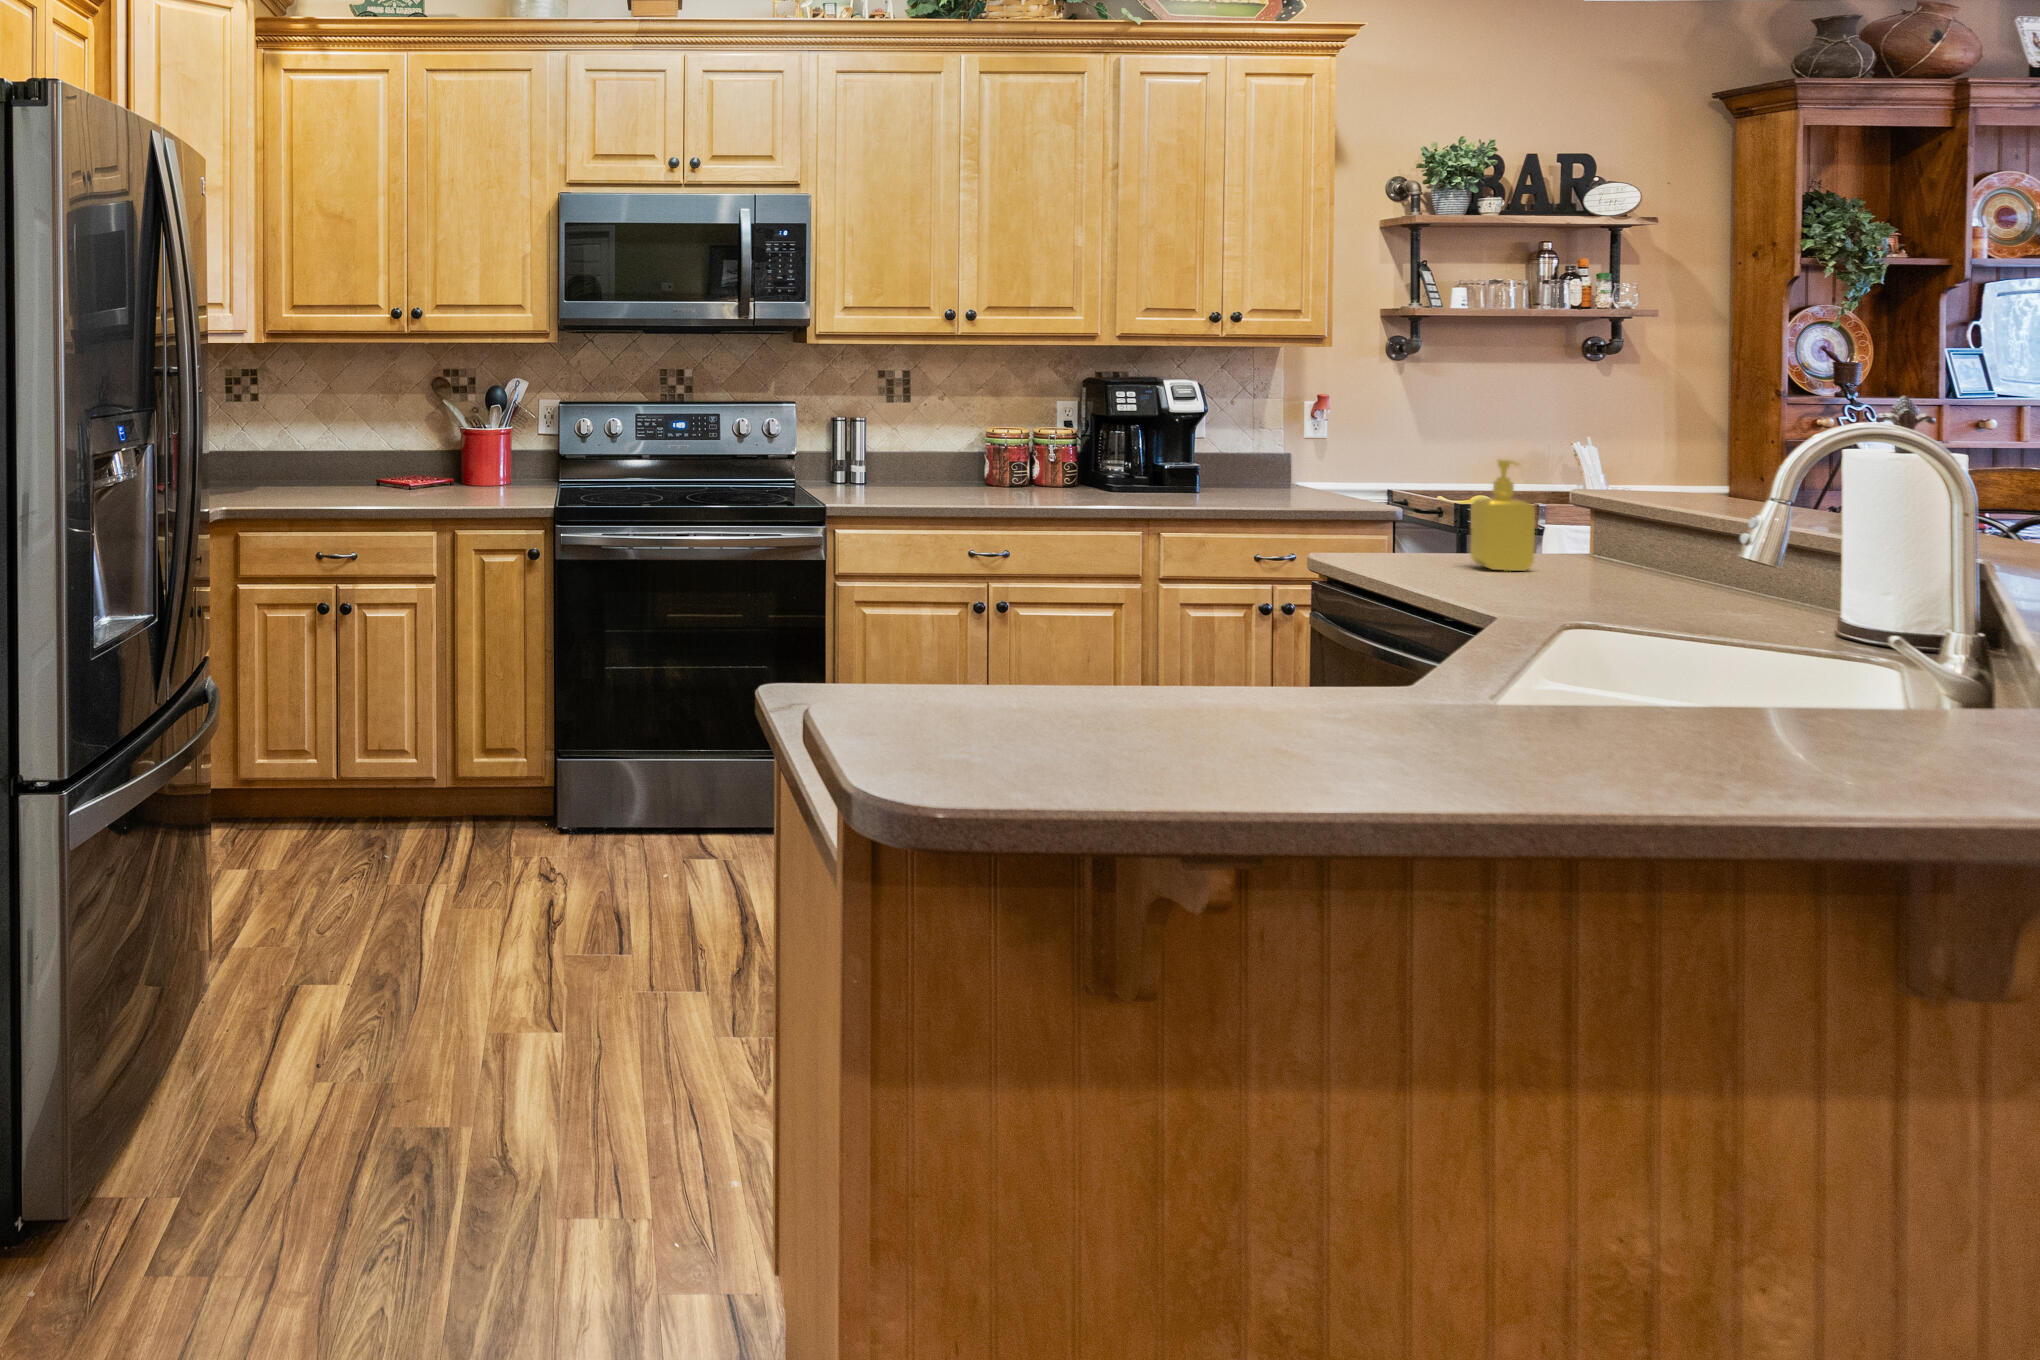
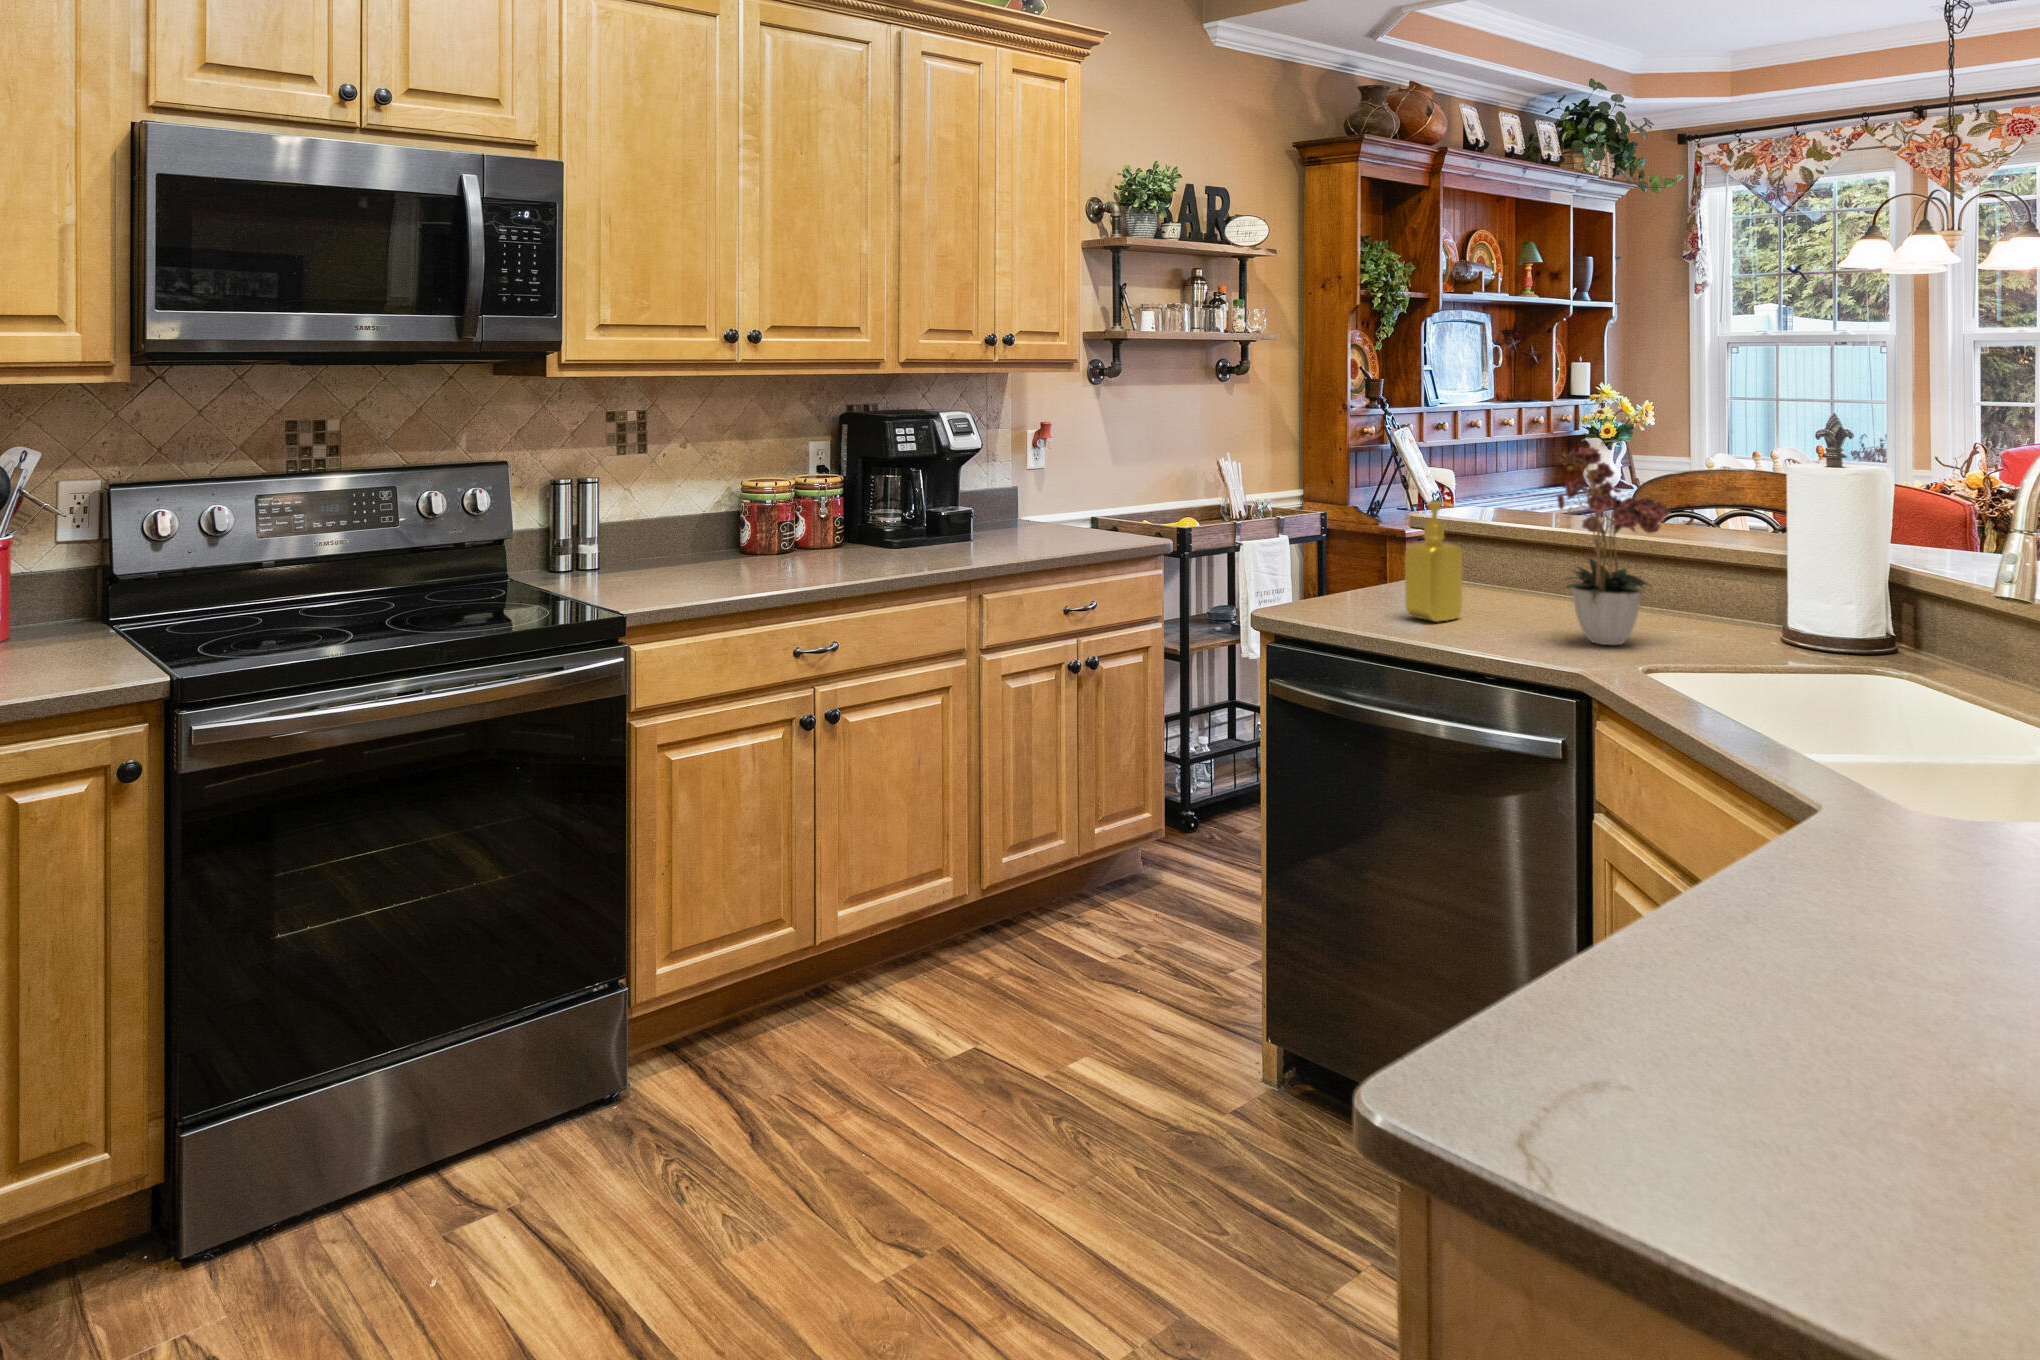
flower arrangement: none [1562,400,1730,598] -> present [1557,447,1669,645]

